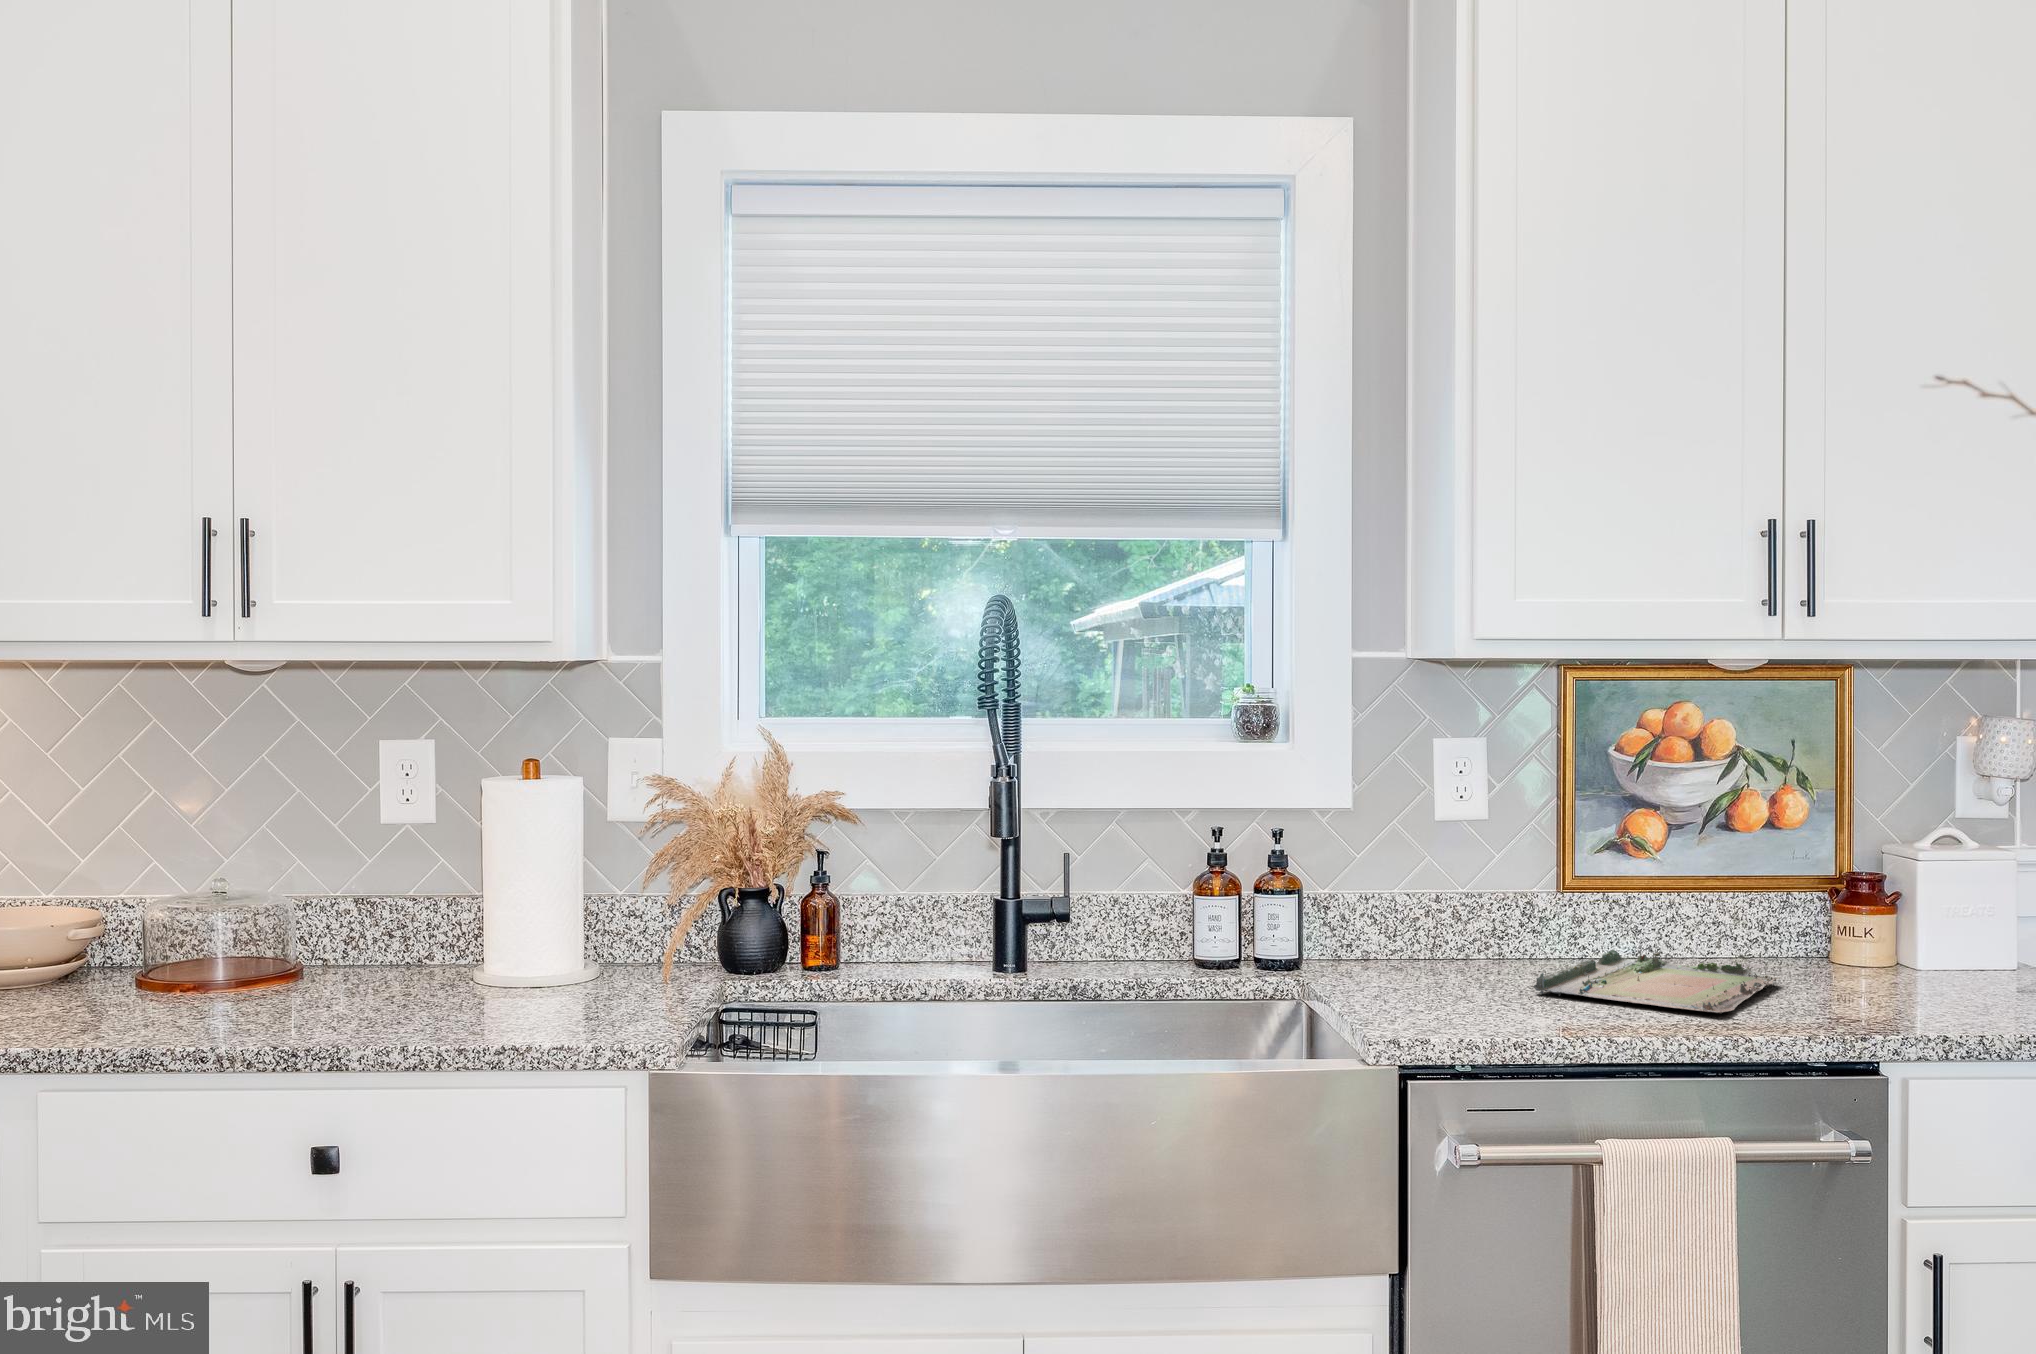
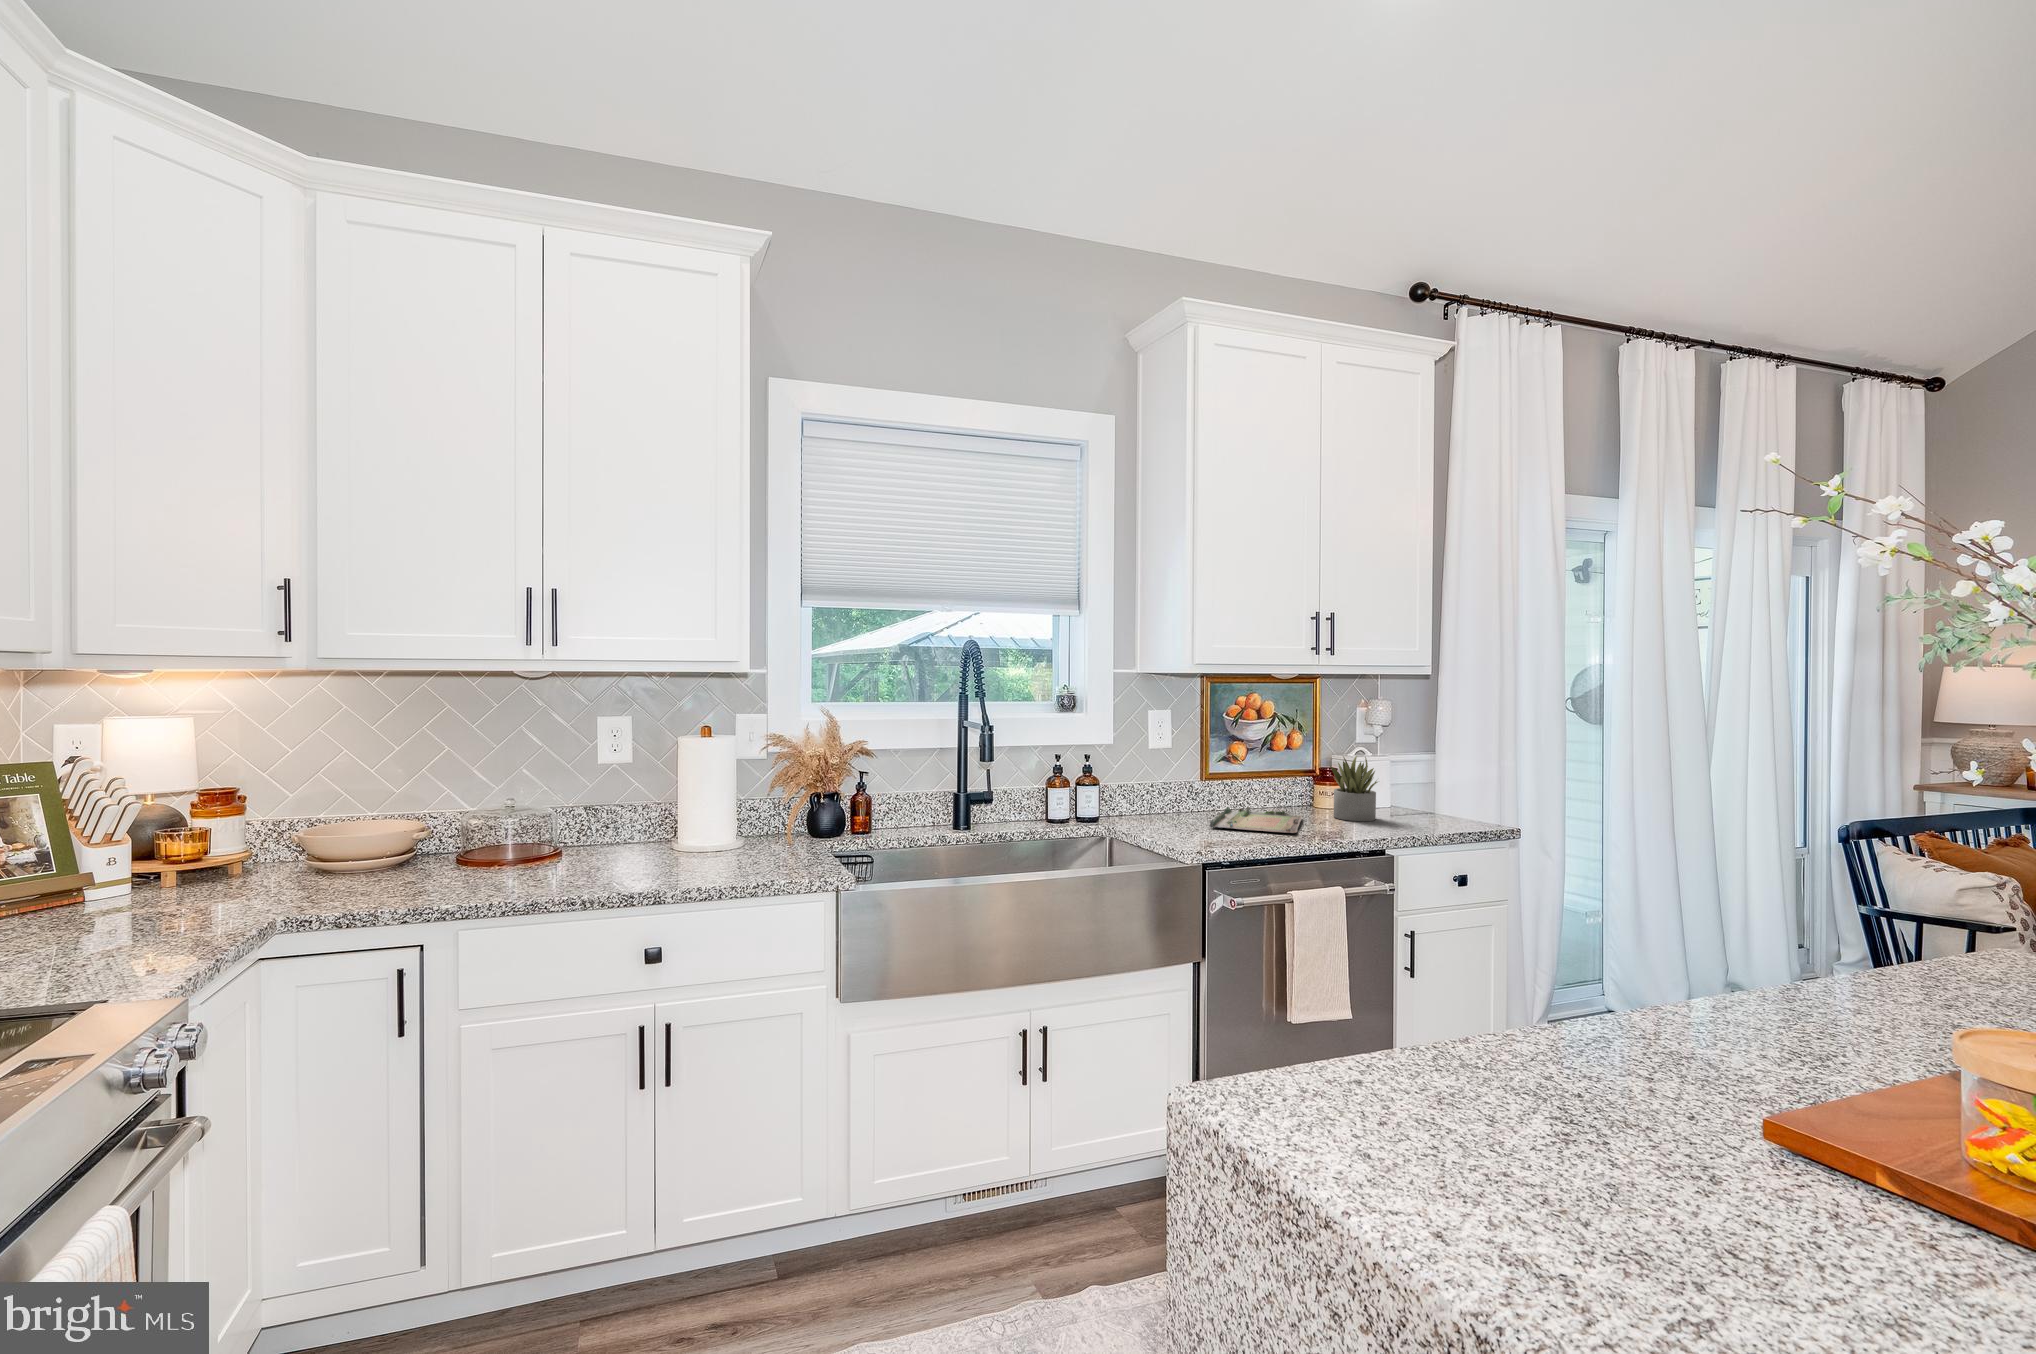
succulent plant: none [1858,843,1977,997] -> present [1330,756,1378,821]

